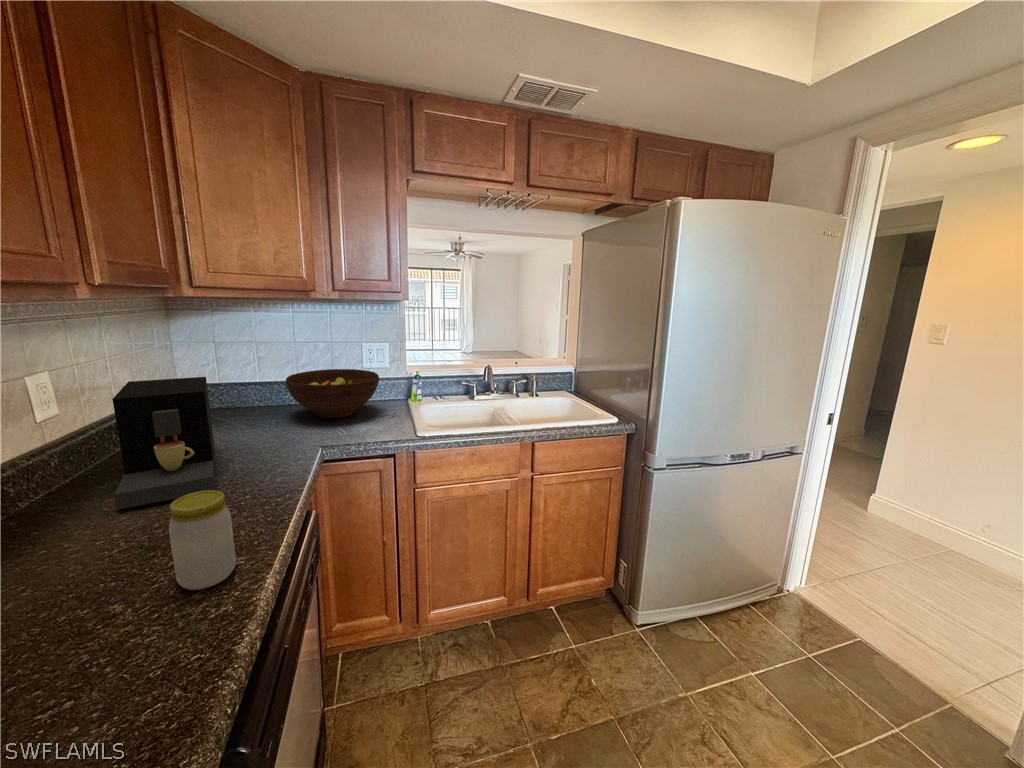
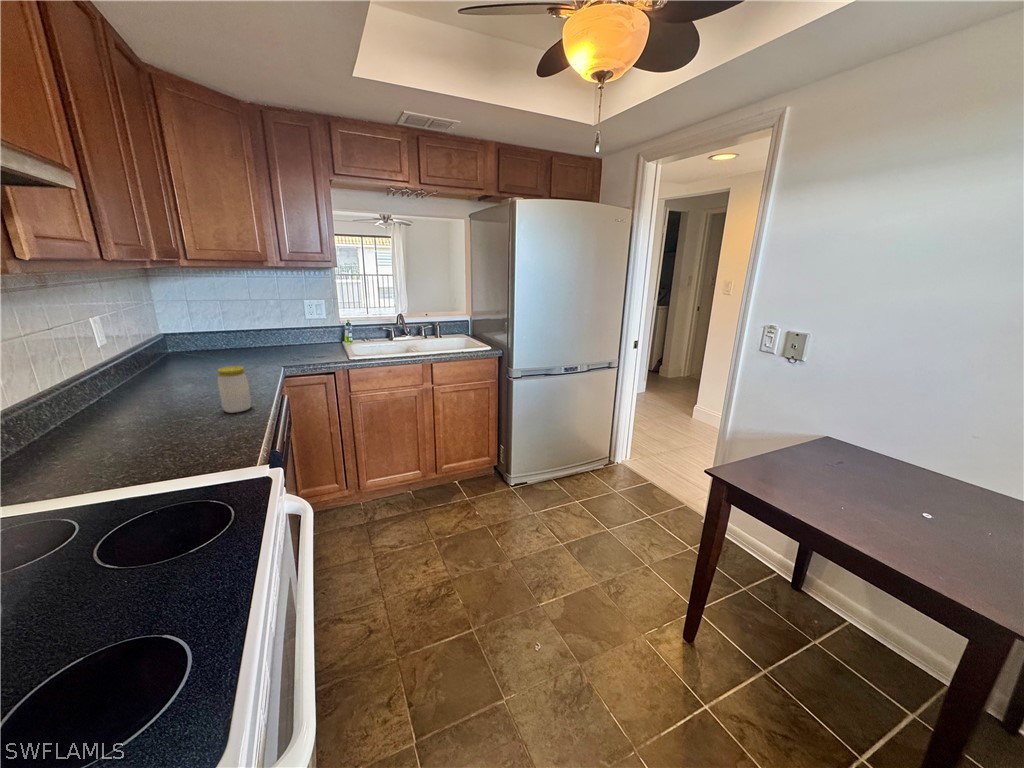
fruit bowl: present [286,369,379,418] -> none [249,320,319,353]
coffee maker: present [112,377,215,510] -> none [148,320,222,392]

